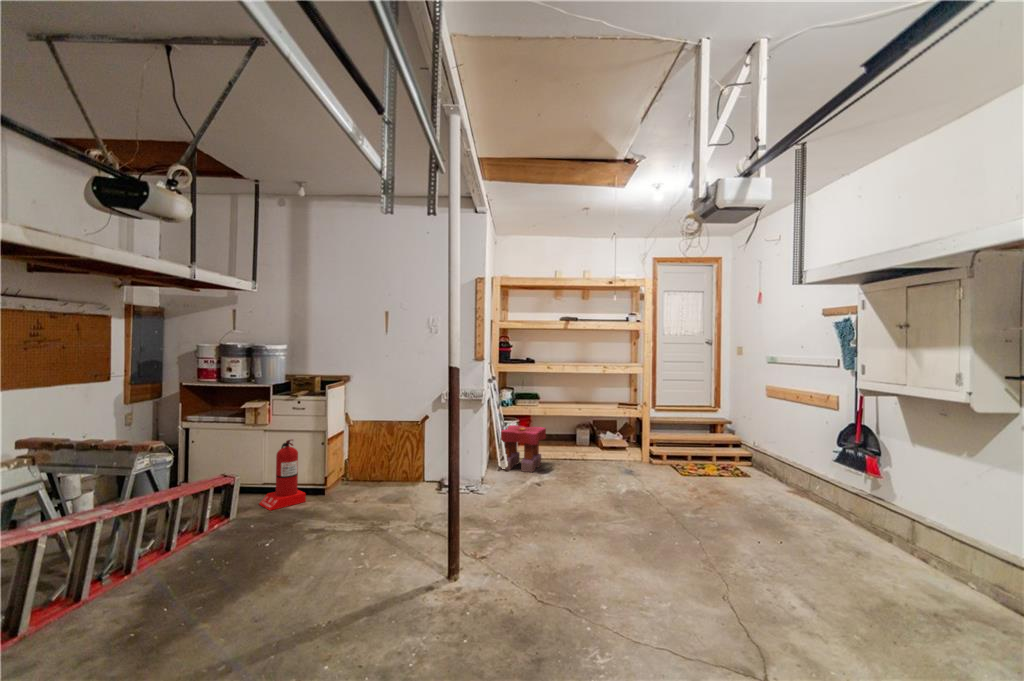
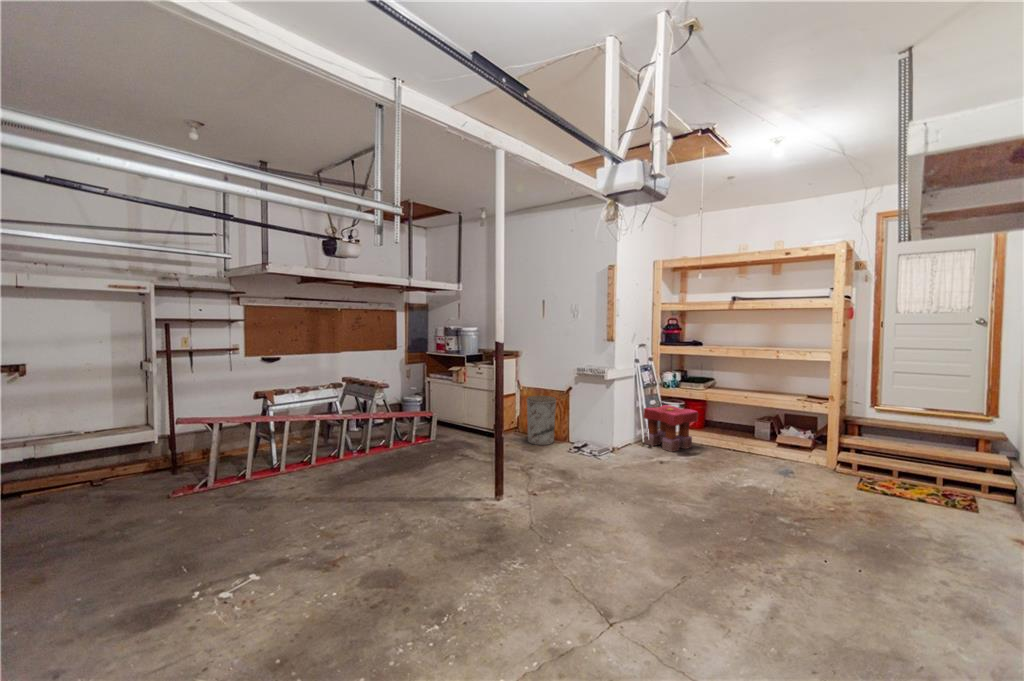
trash can: none [374,430,413,494] -> present [527,396,556,445]
fire extinguisher: present [259,440,306,510] -> none [454,394,479,439]

